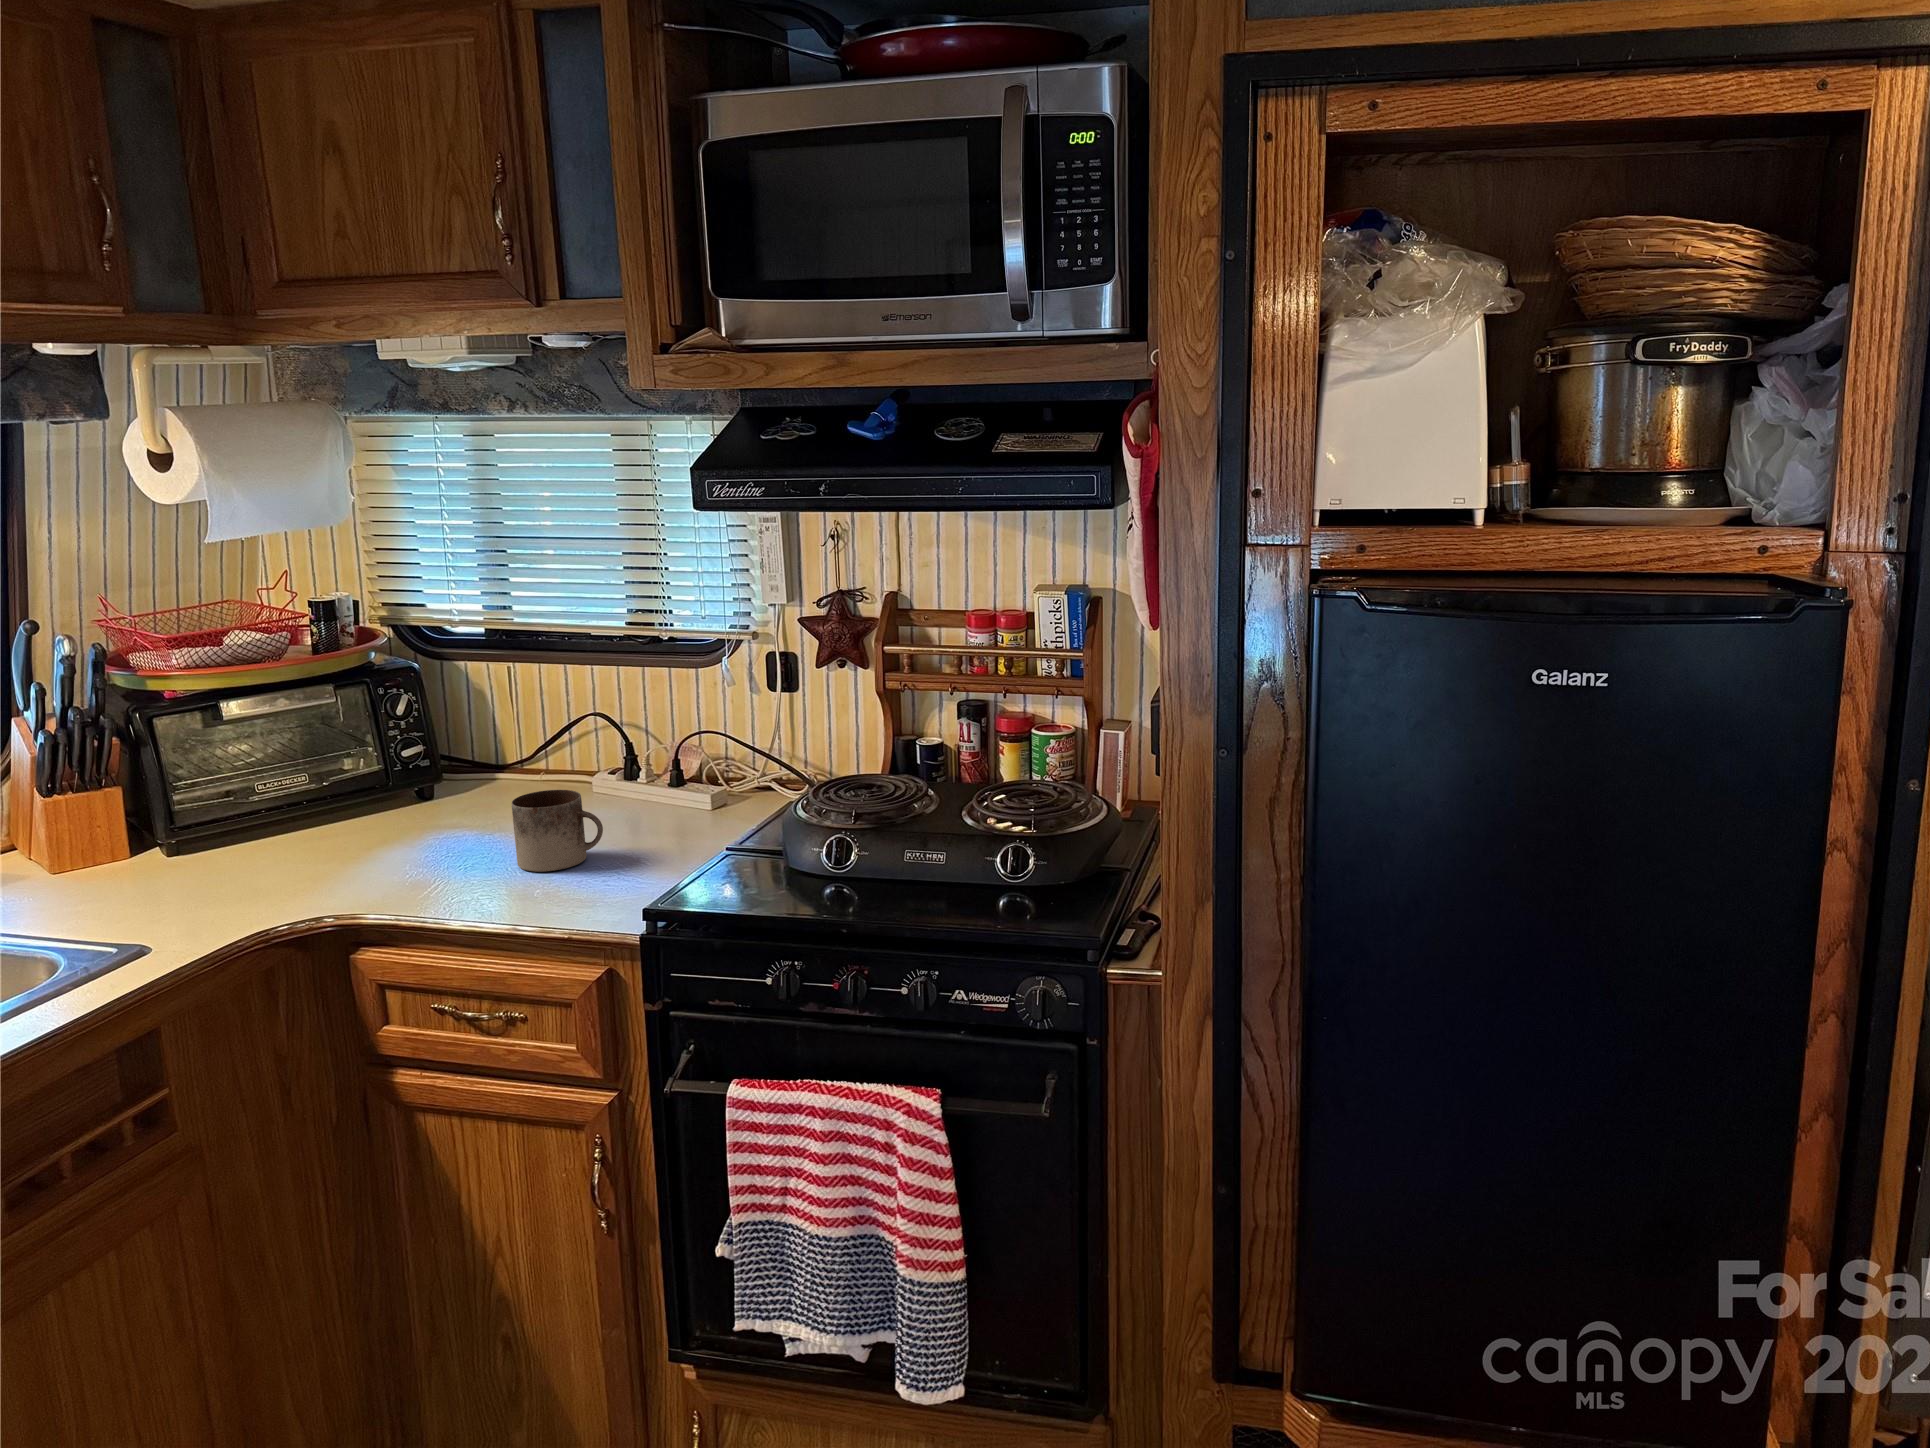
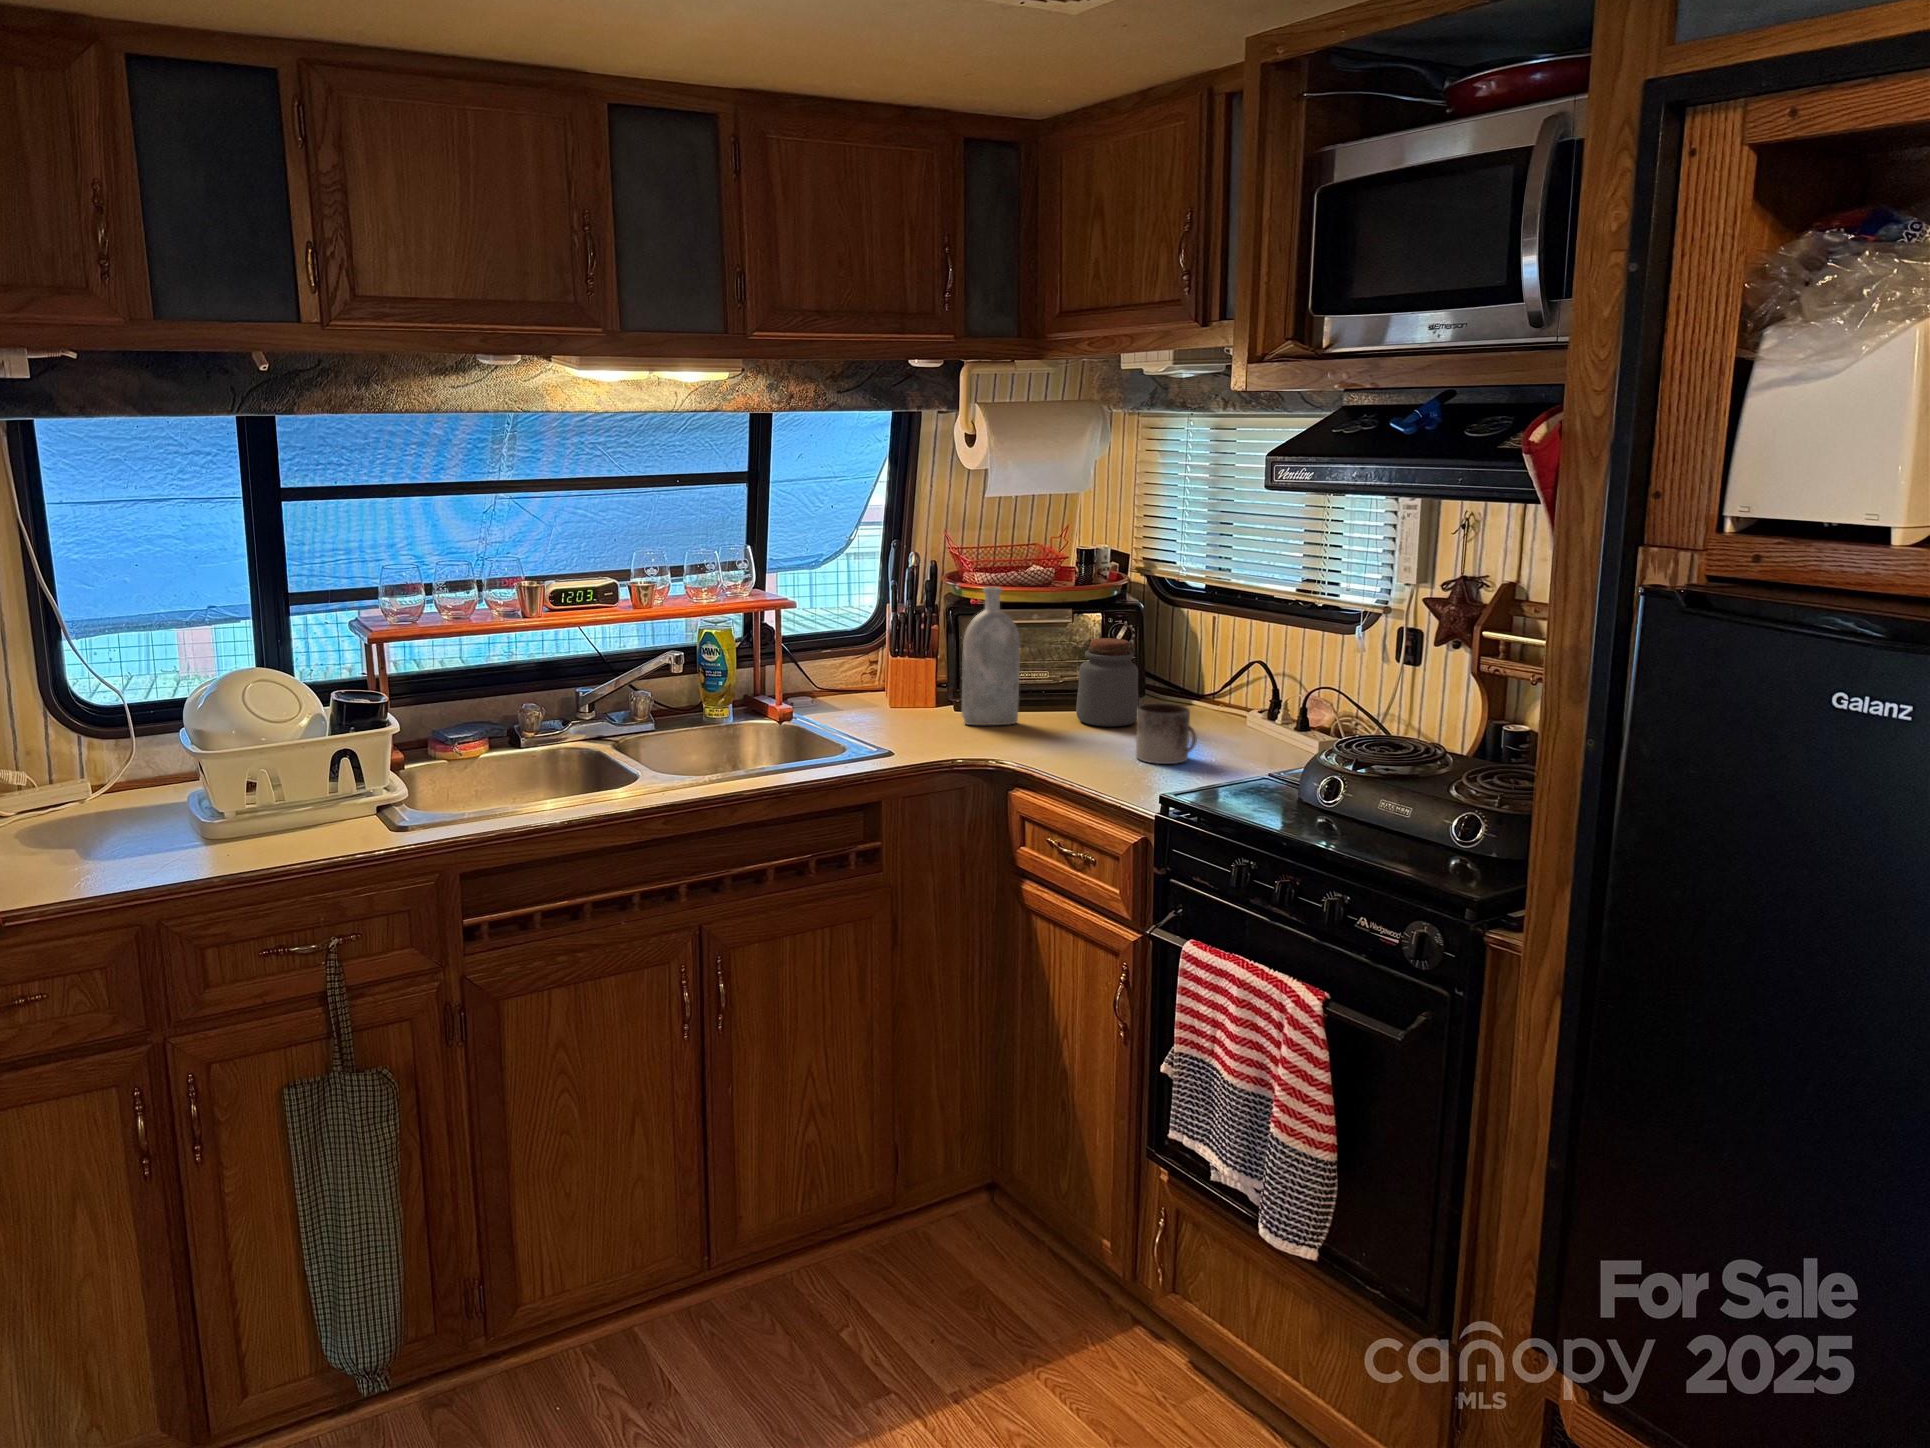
bottle: none [202,678,302,882] -> present [961,587,1020,725]
jar: none [371,718,463,838] -> present [1076,638,1139,726]

